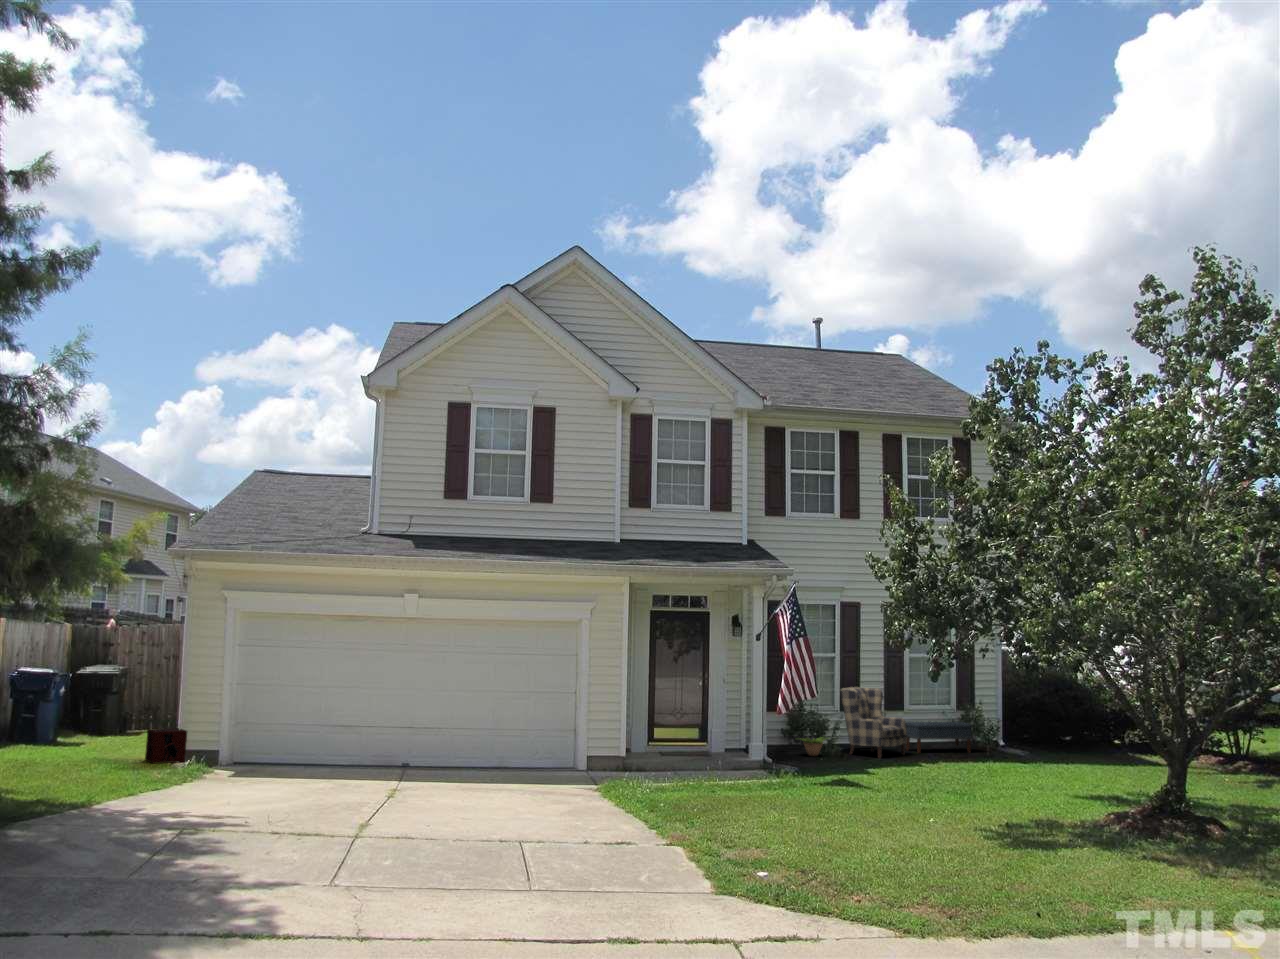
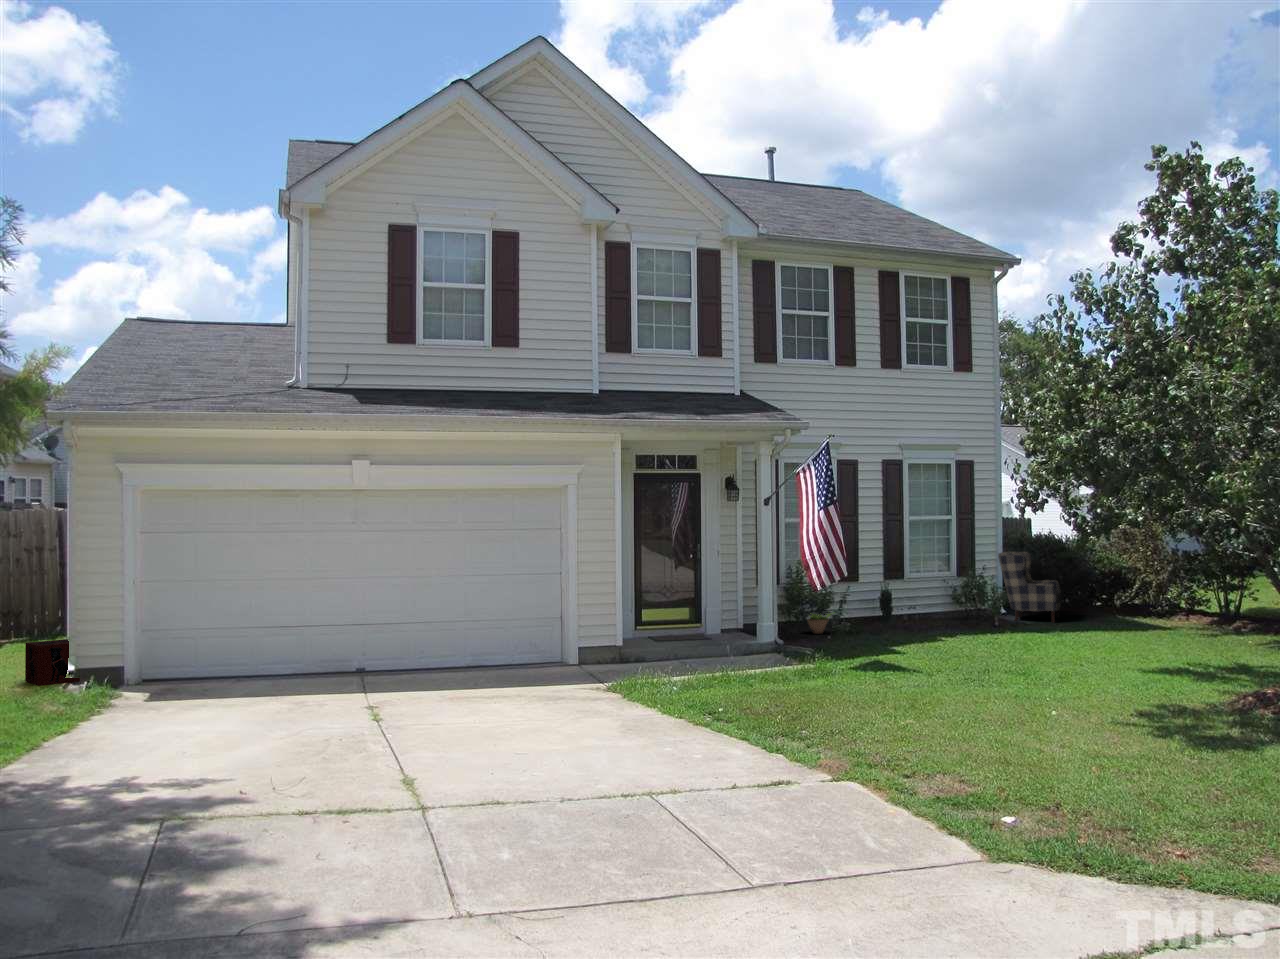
chair: present [840,687,907,758] -> present [998,552,1061,623]
bench: present [906,721,972,753] -> none [905,588,977,625]

